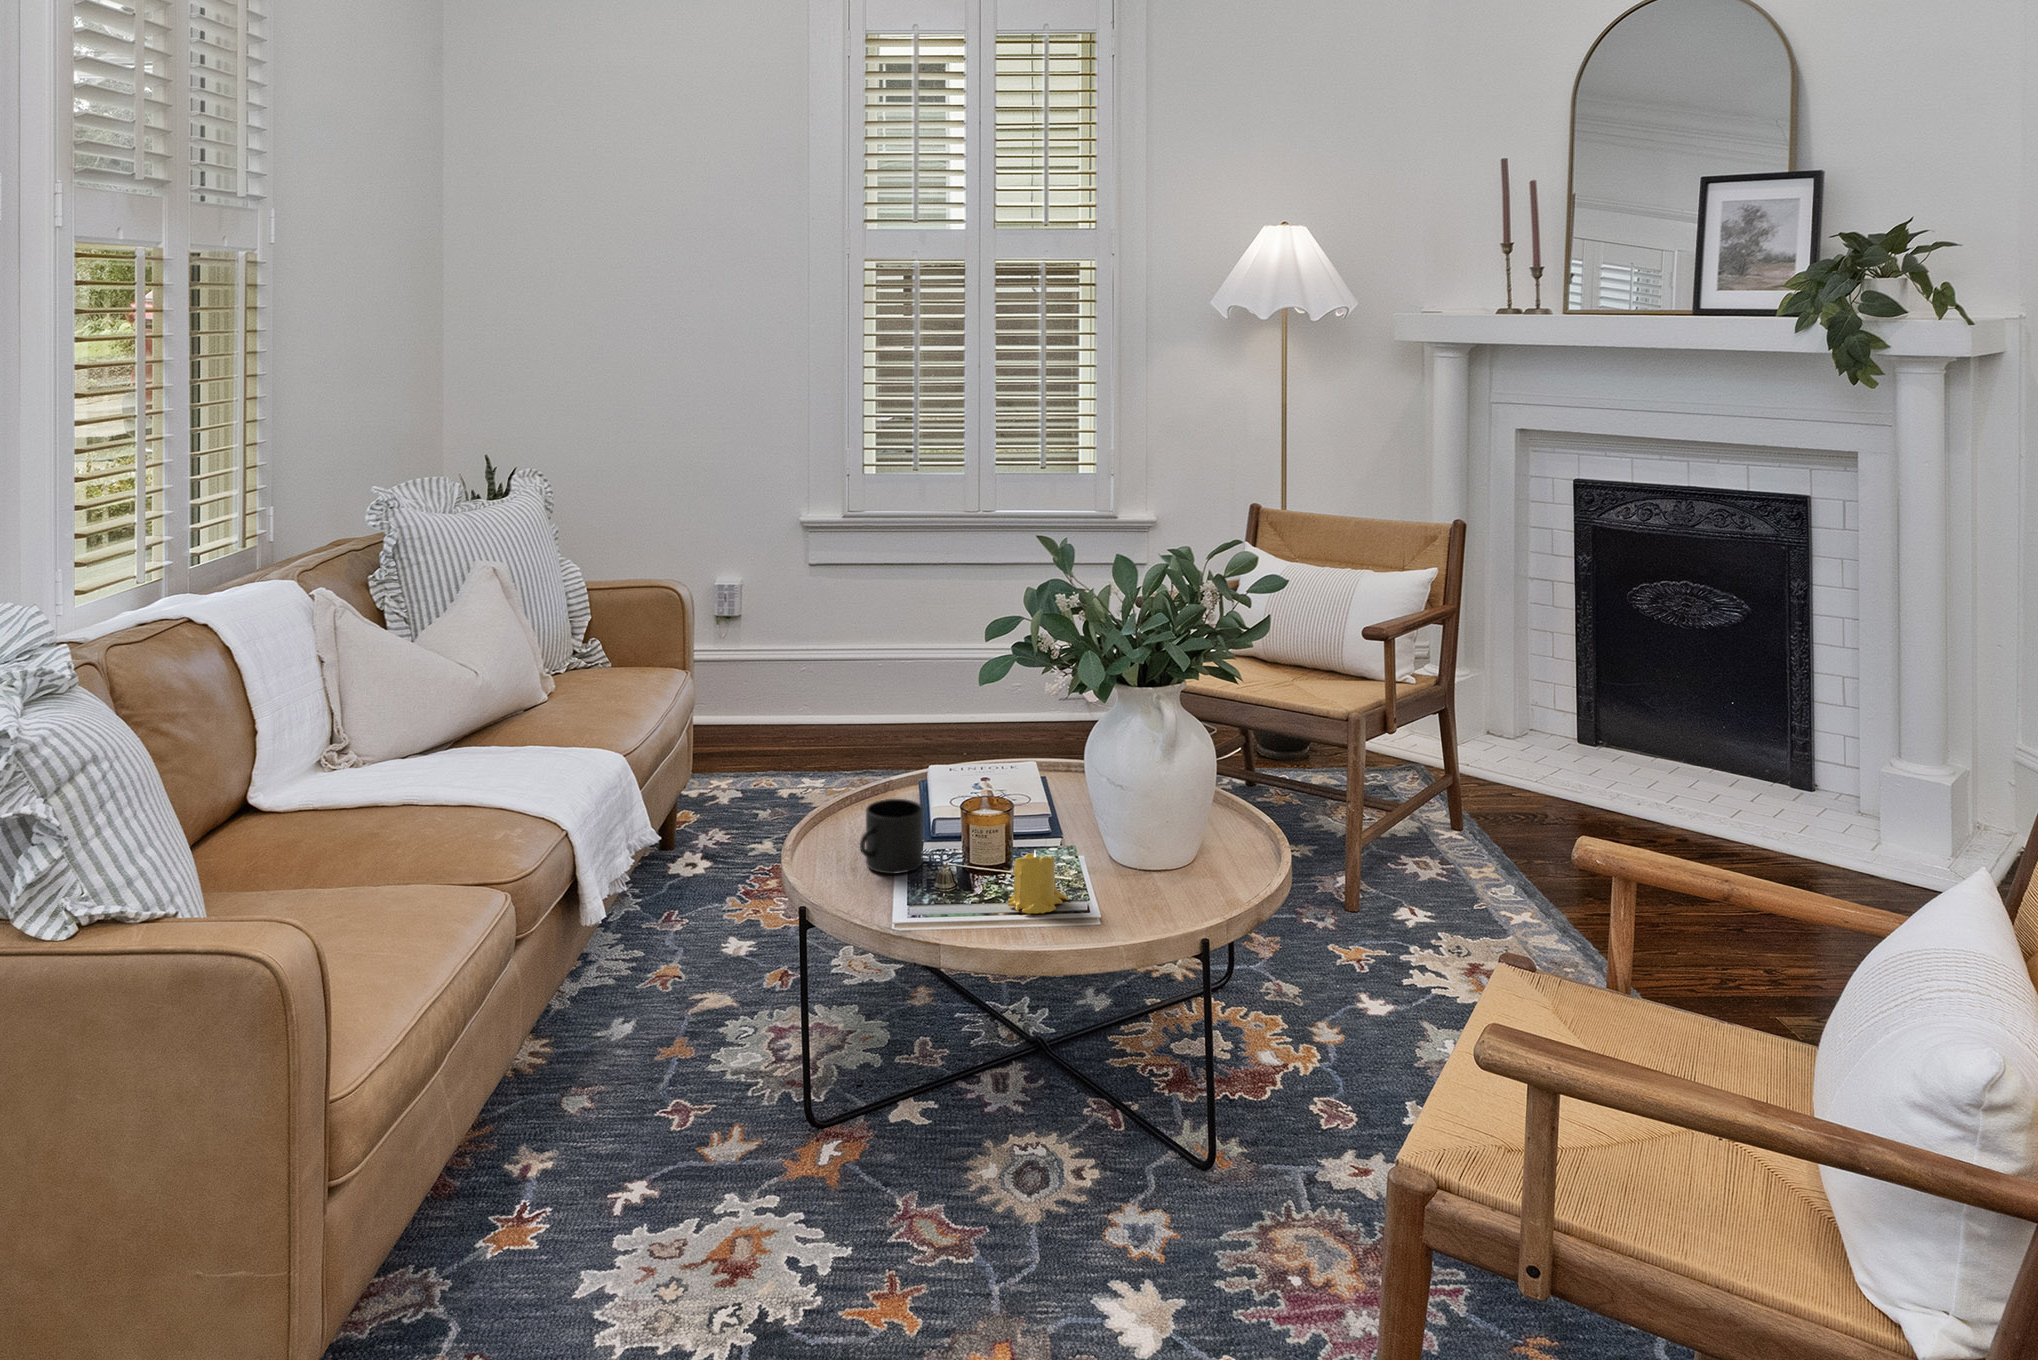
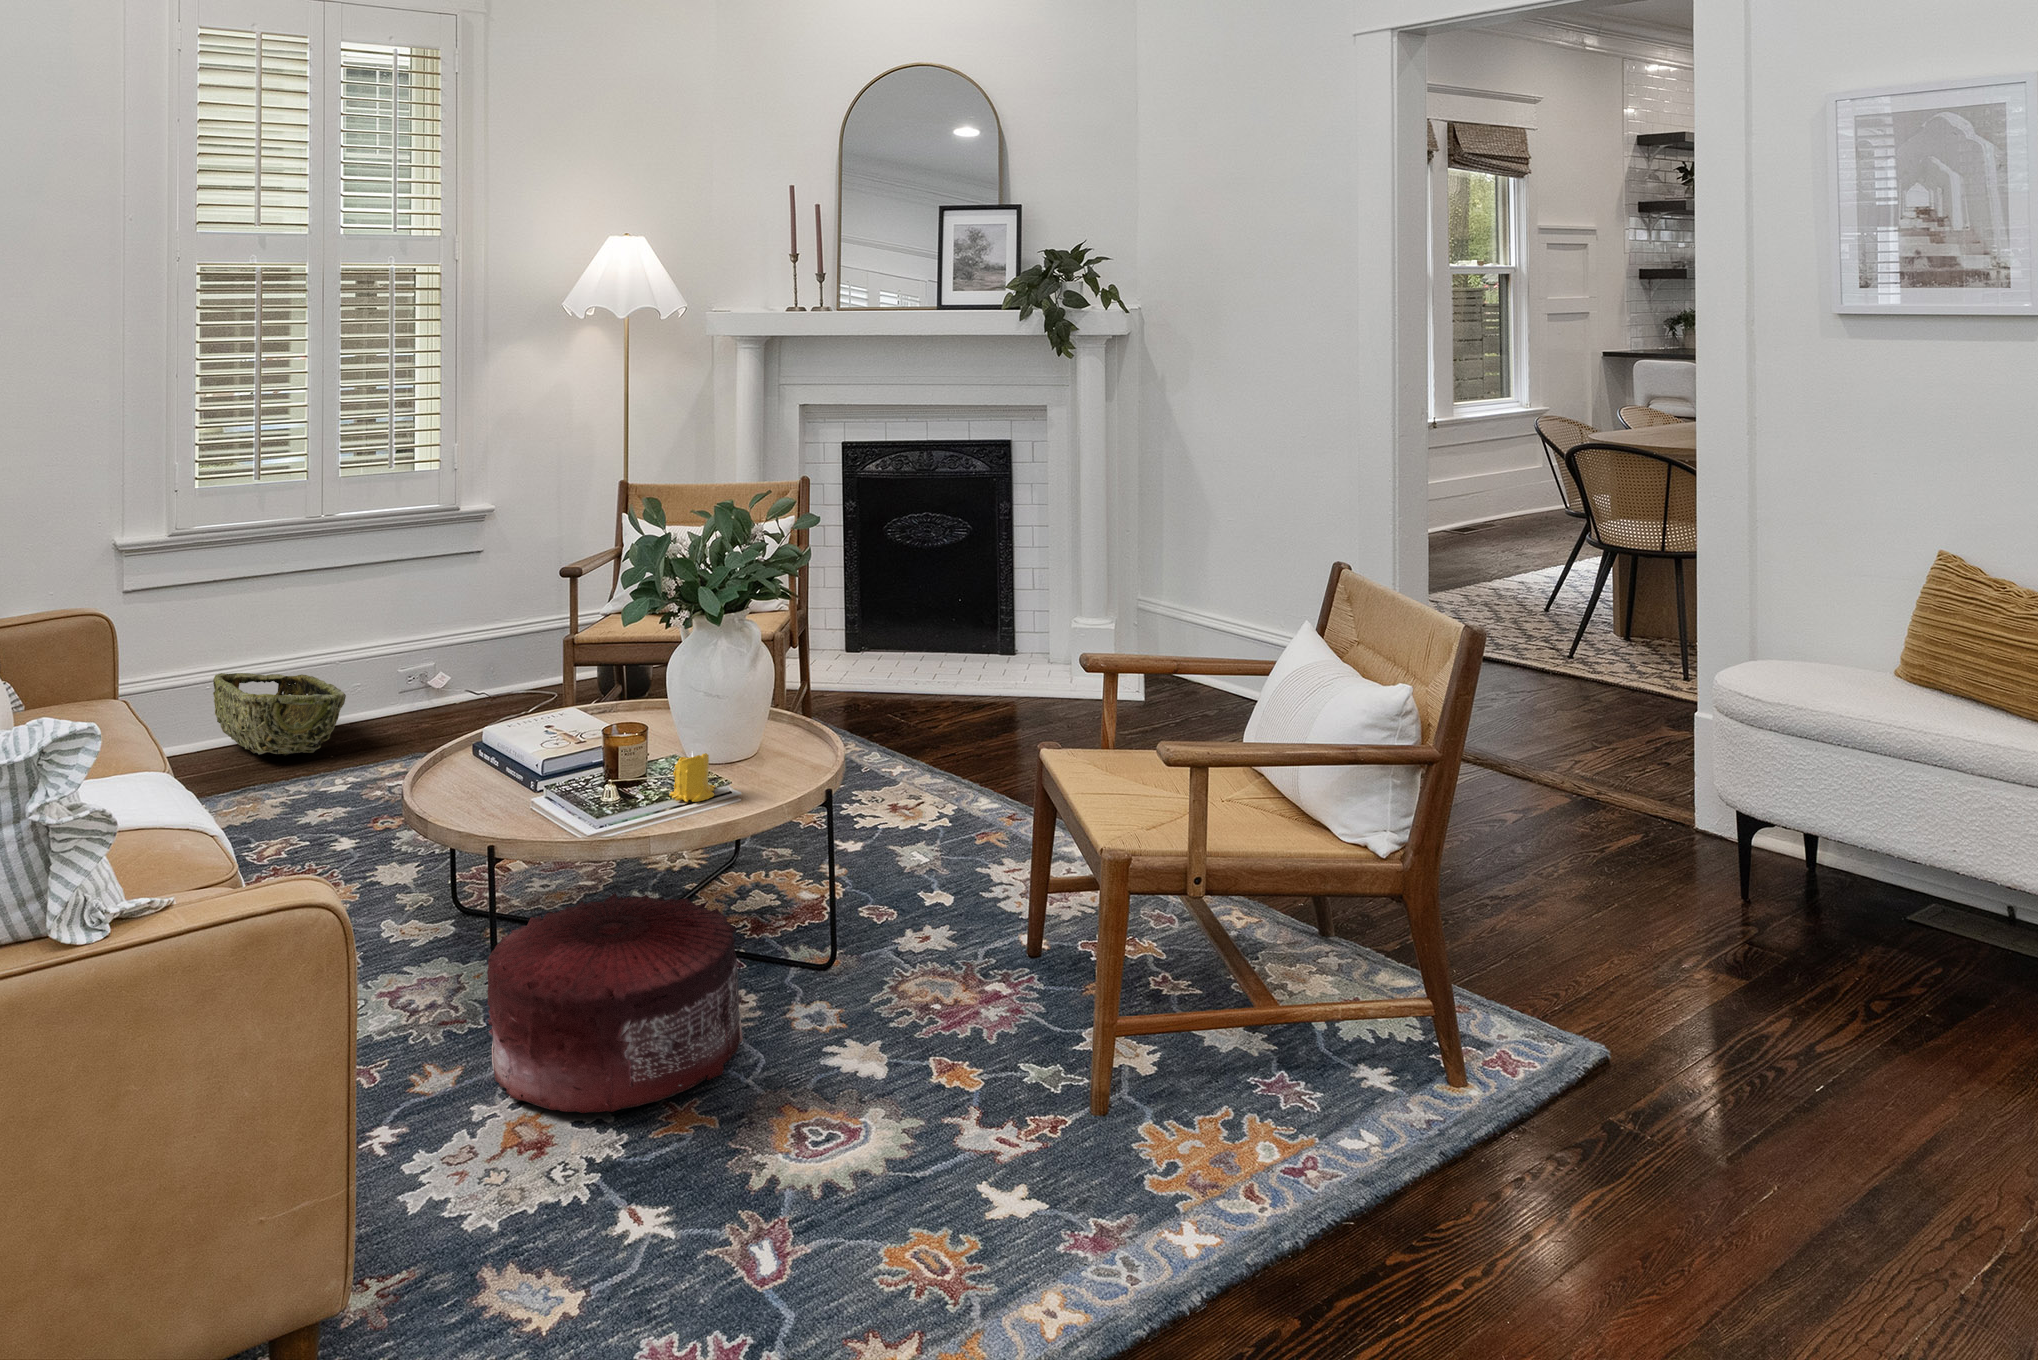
woven basket: none [880,646,979,739] -> present [213,673,346,756]
mug: present [860,799,923,874] -> none [521,741,573,805]
pouf: none [748,992,1052,1275] -> present [487,893,743,1113]

